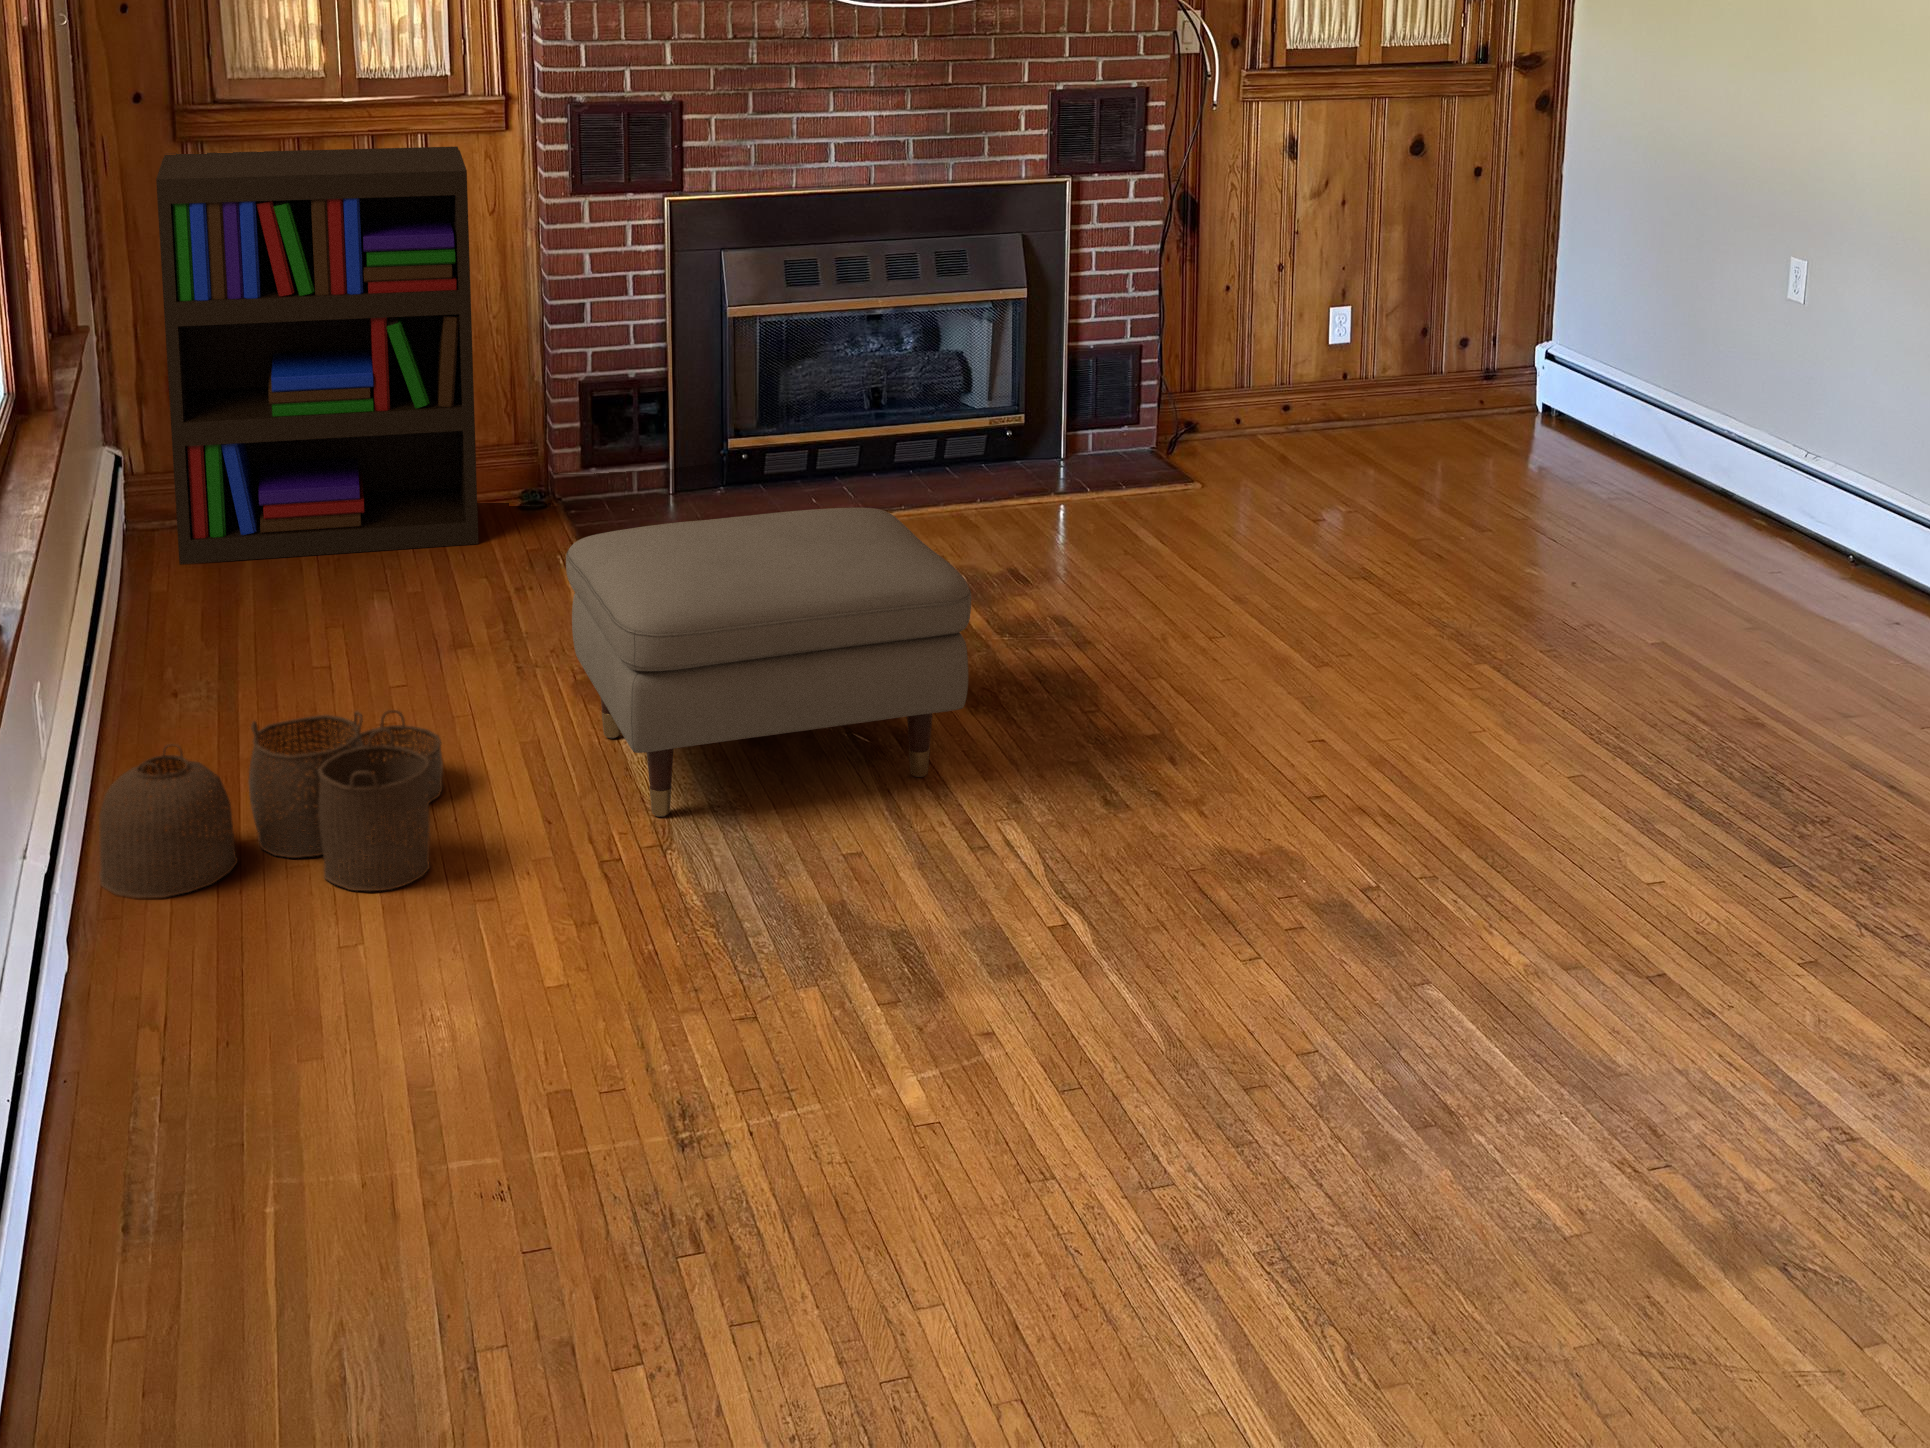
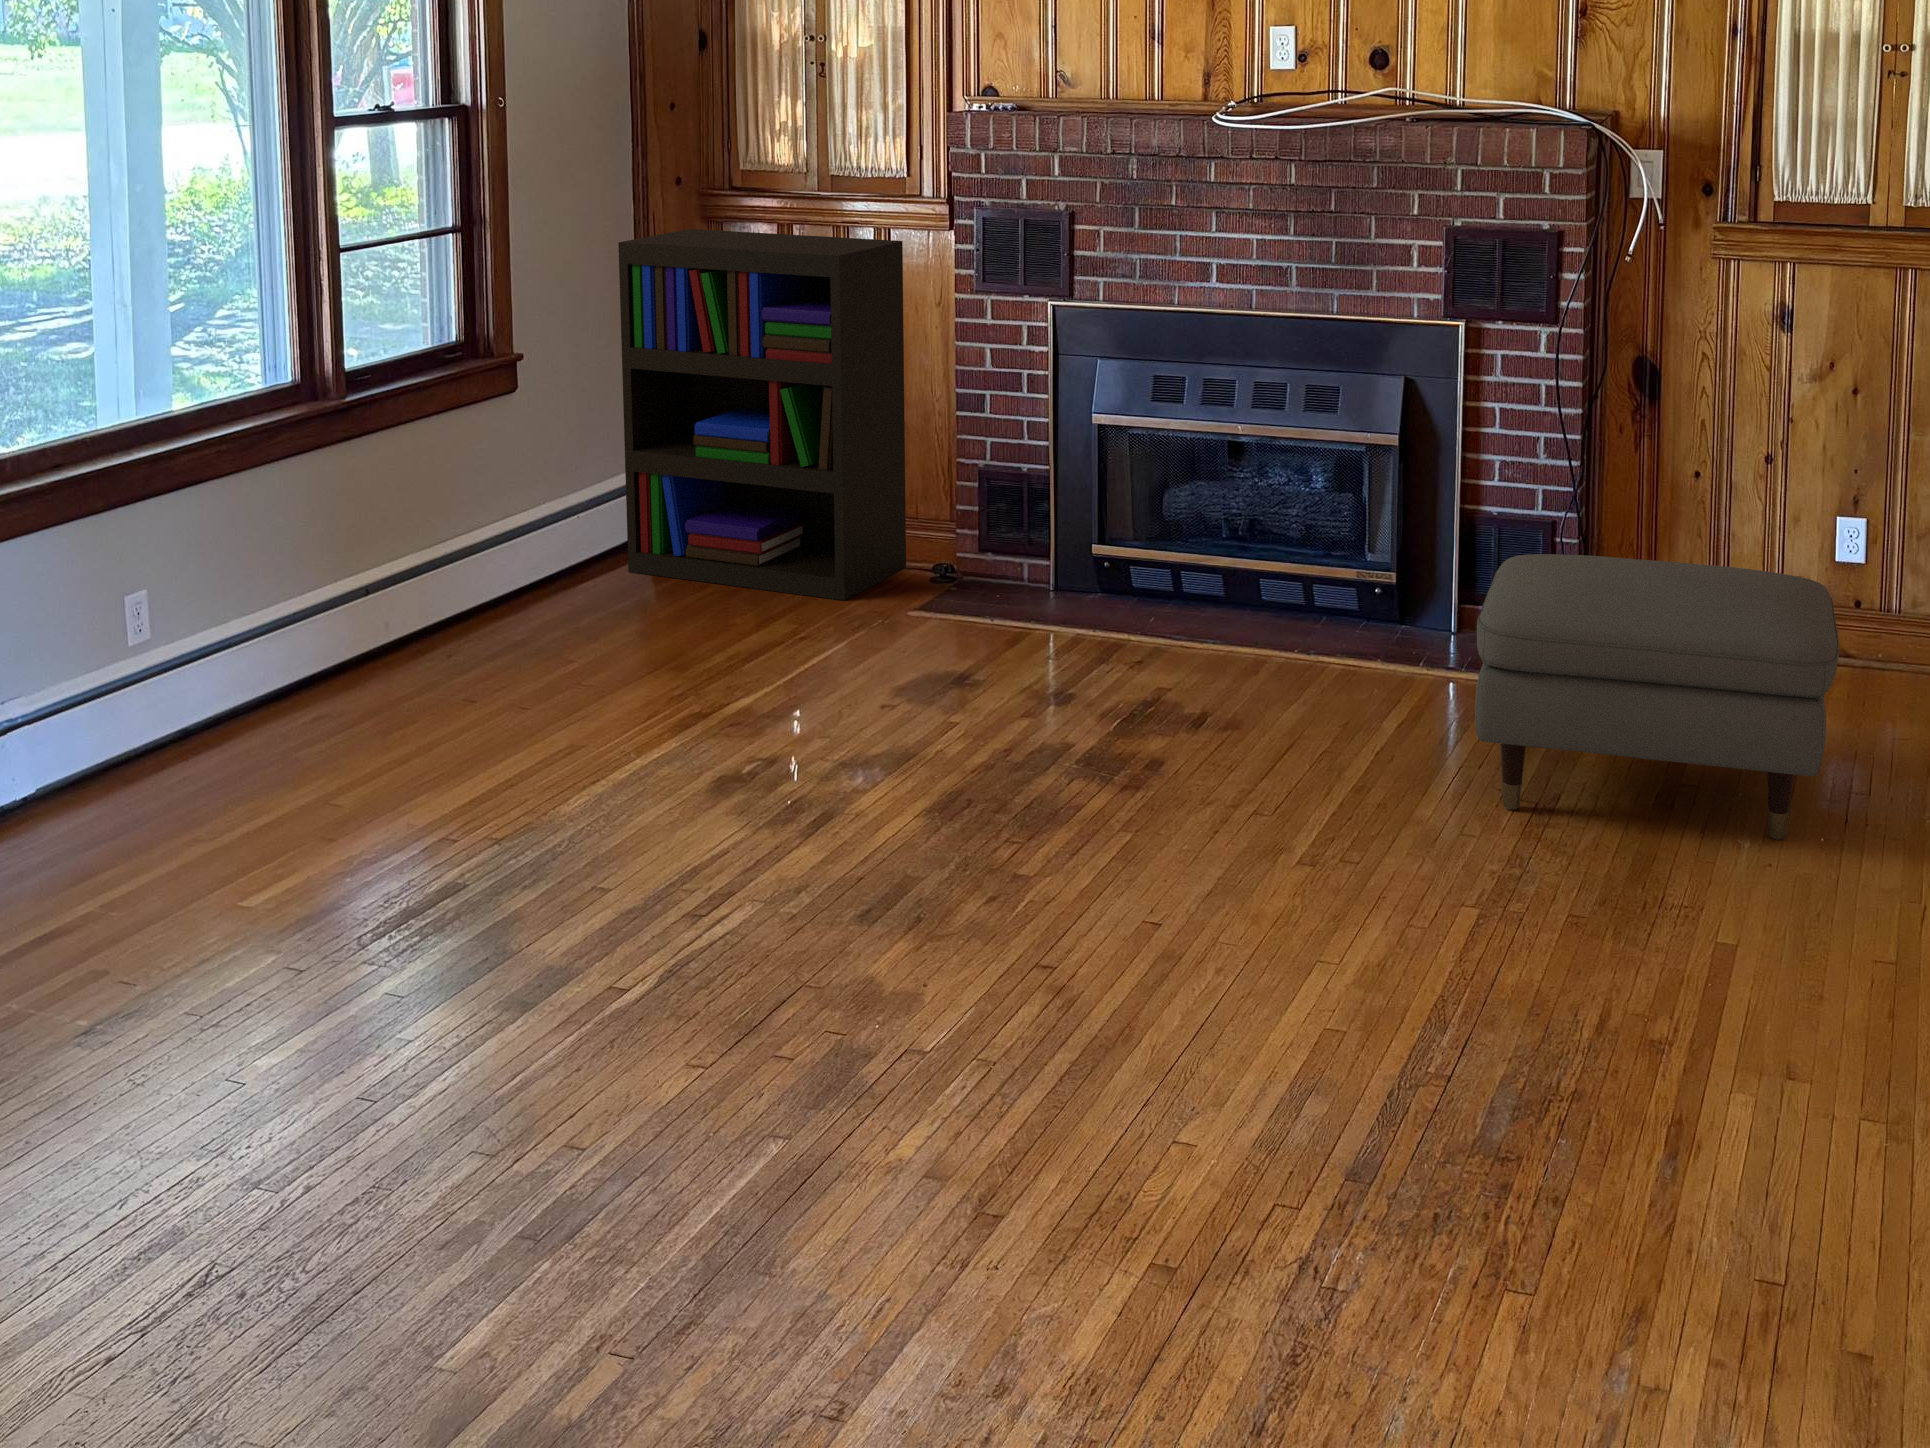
ottoman: present [566,508,971,817] -> present [1475,554,1839,839]
woven basket: present [99,710,443,898] -> none [118,665,448,830]

